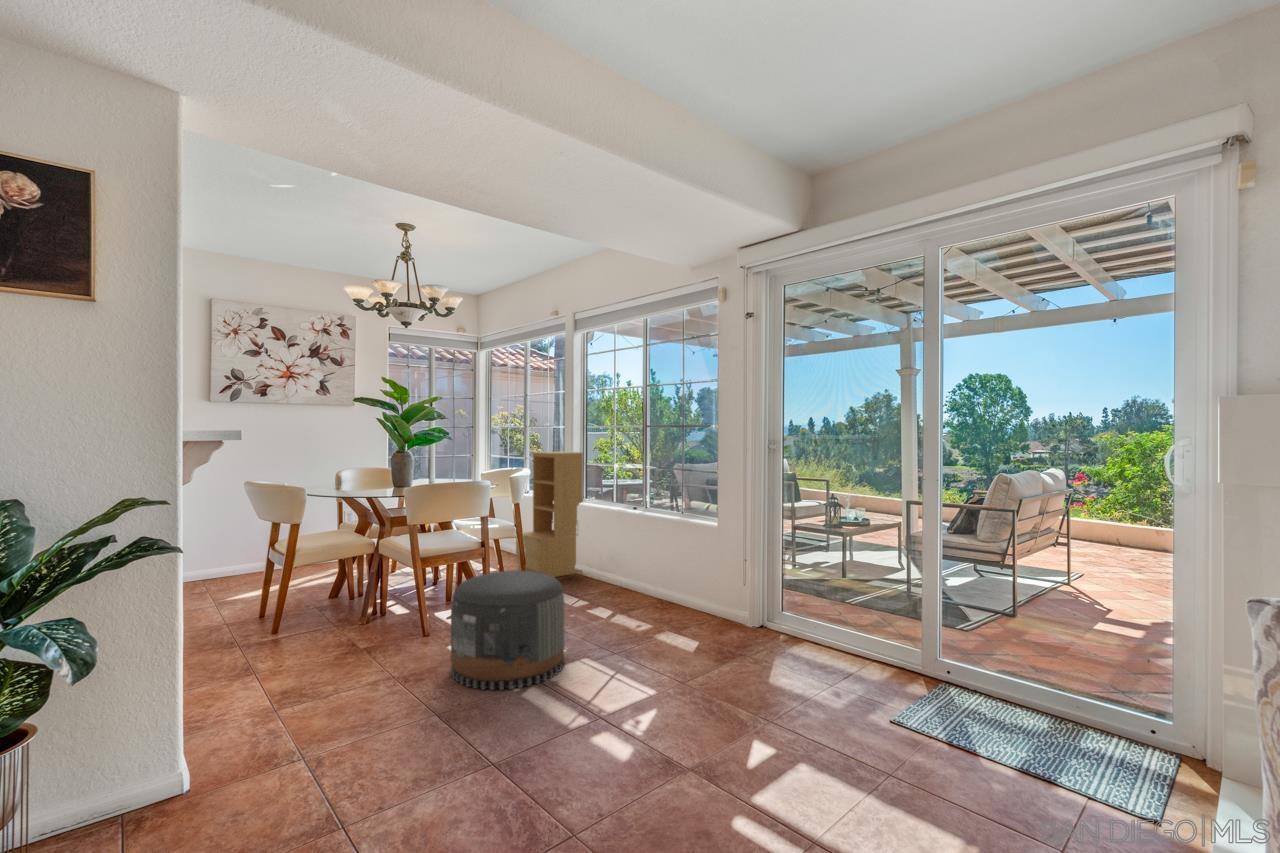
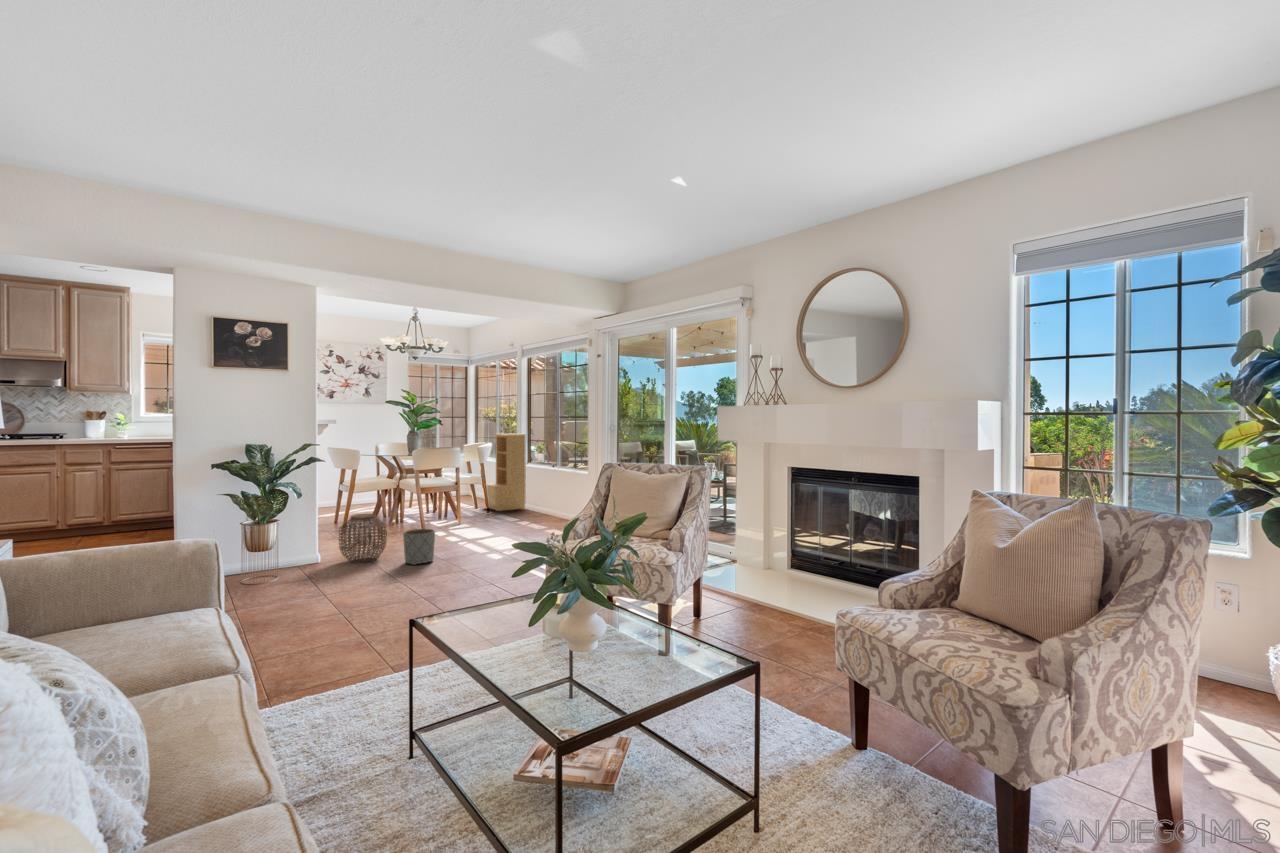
pouf: present [451,571,565,690] -> none [433,493,490,544]
woven basket: none [230,654,355,793] -> present [339,514,387,563]
planter: none [398,689,477,802] -> present [403,529,435,565]

